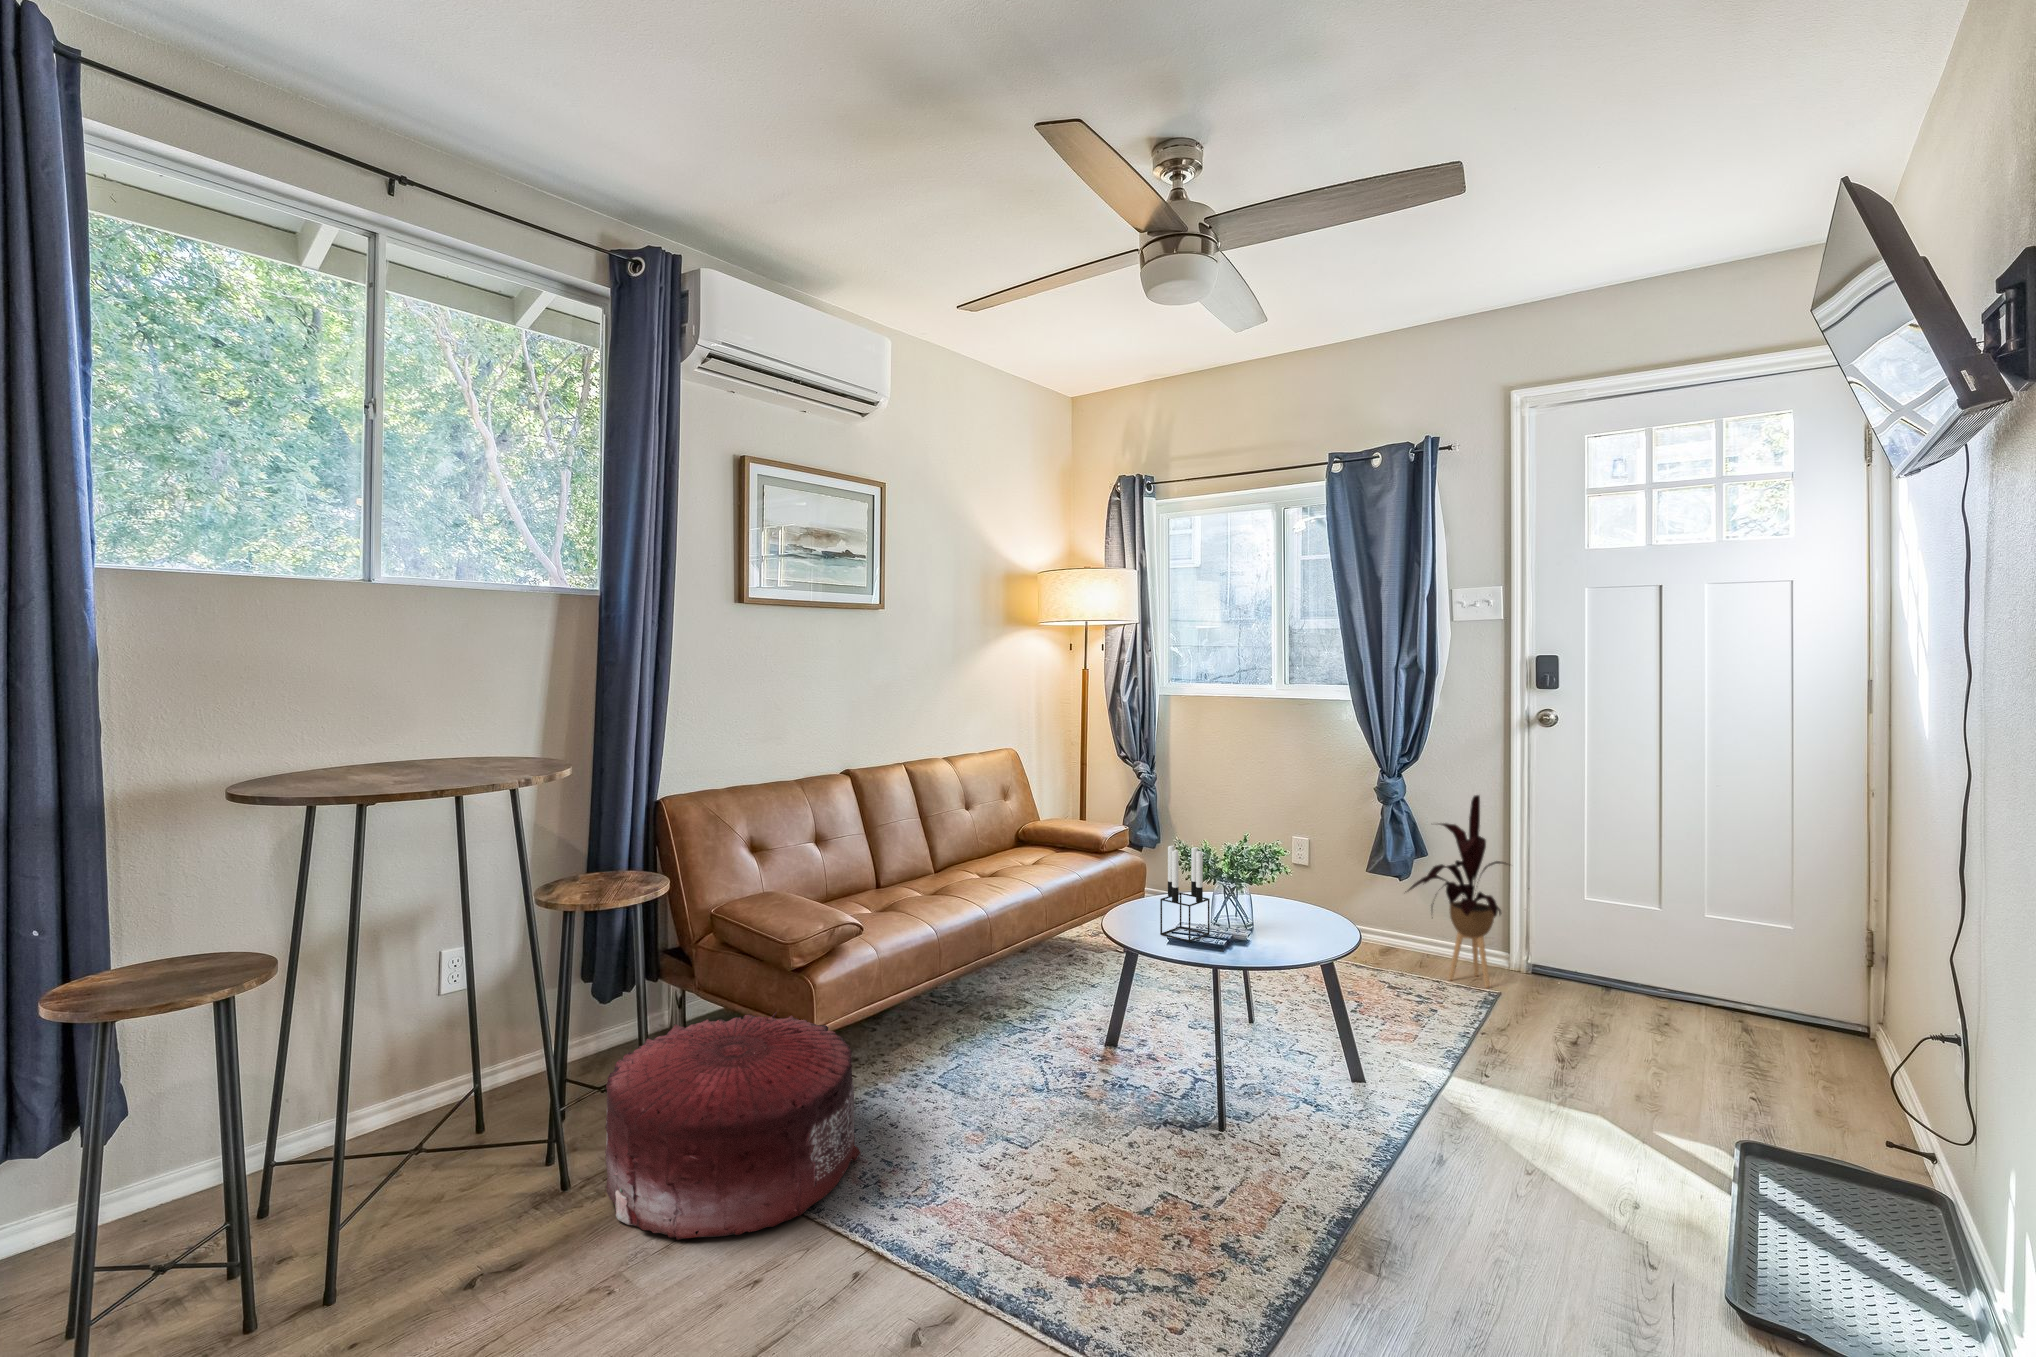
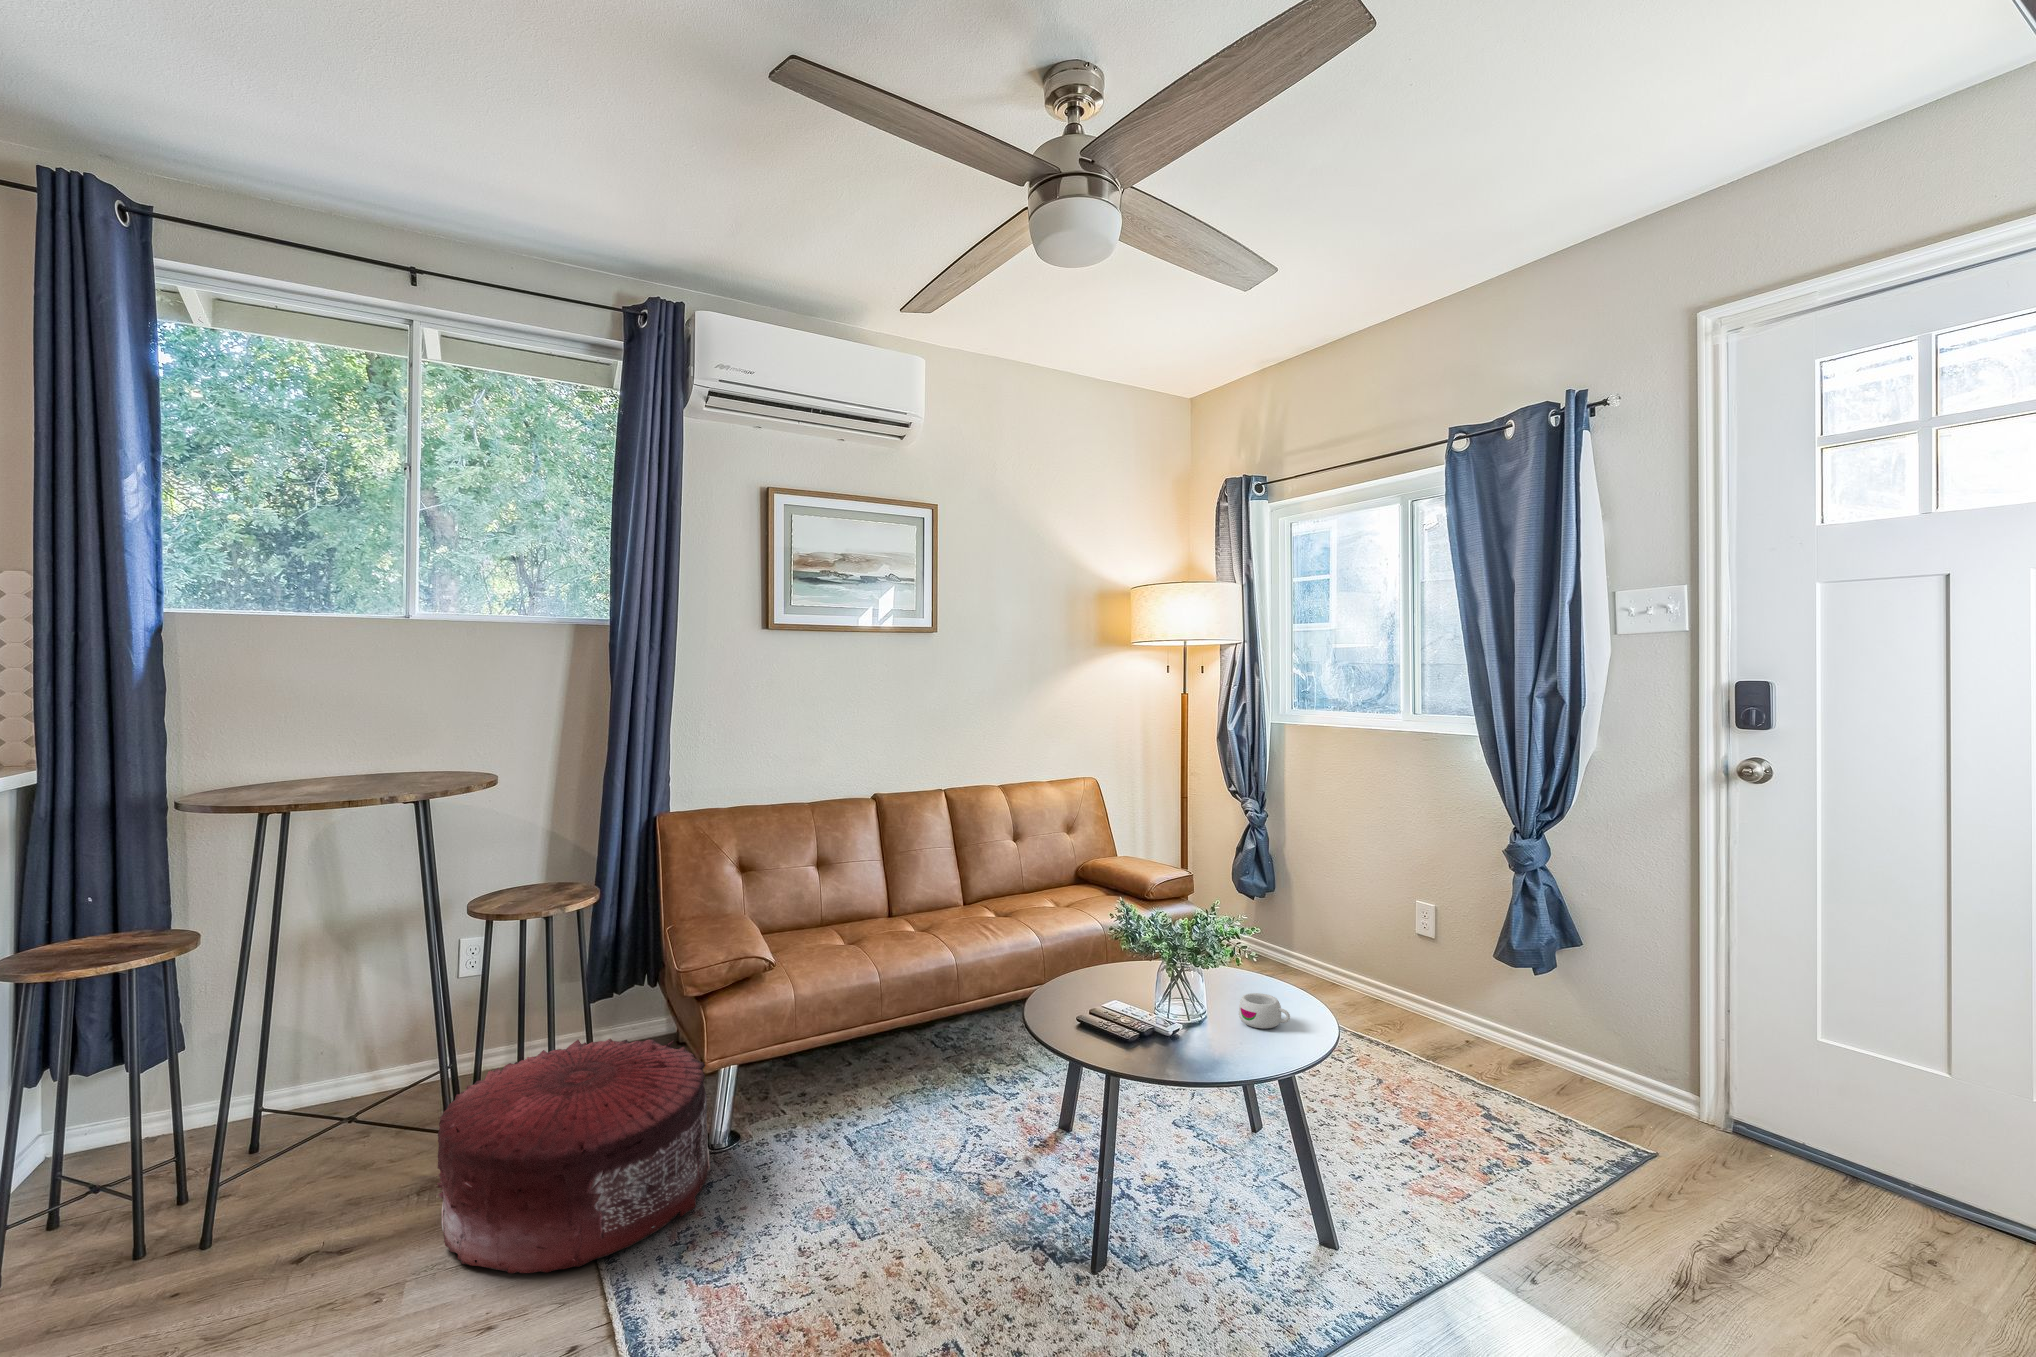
house plant: present [1405,795,1506,987] -> none [1517,871,1674,1141]
candle holder: present [1160,846,1210,942] -> none [1072,906,1130,1028]
mug: none [1280,903,1322,928] -> present [1239,993,1290,1028]

